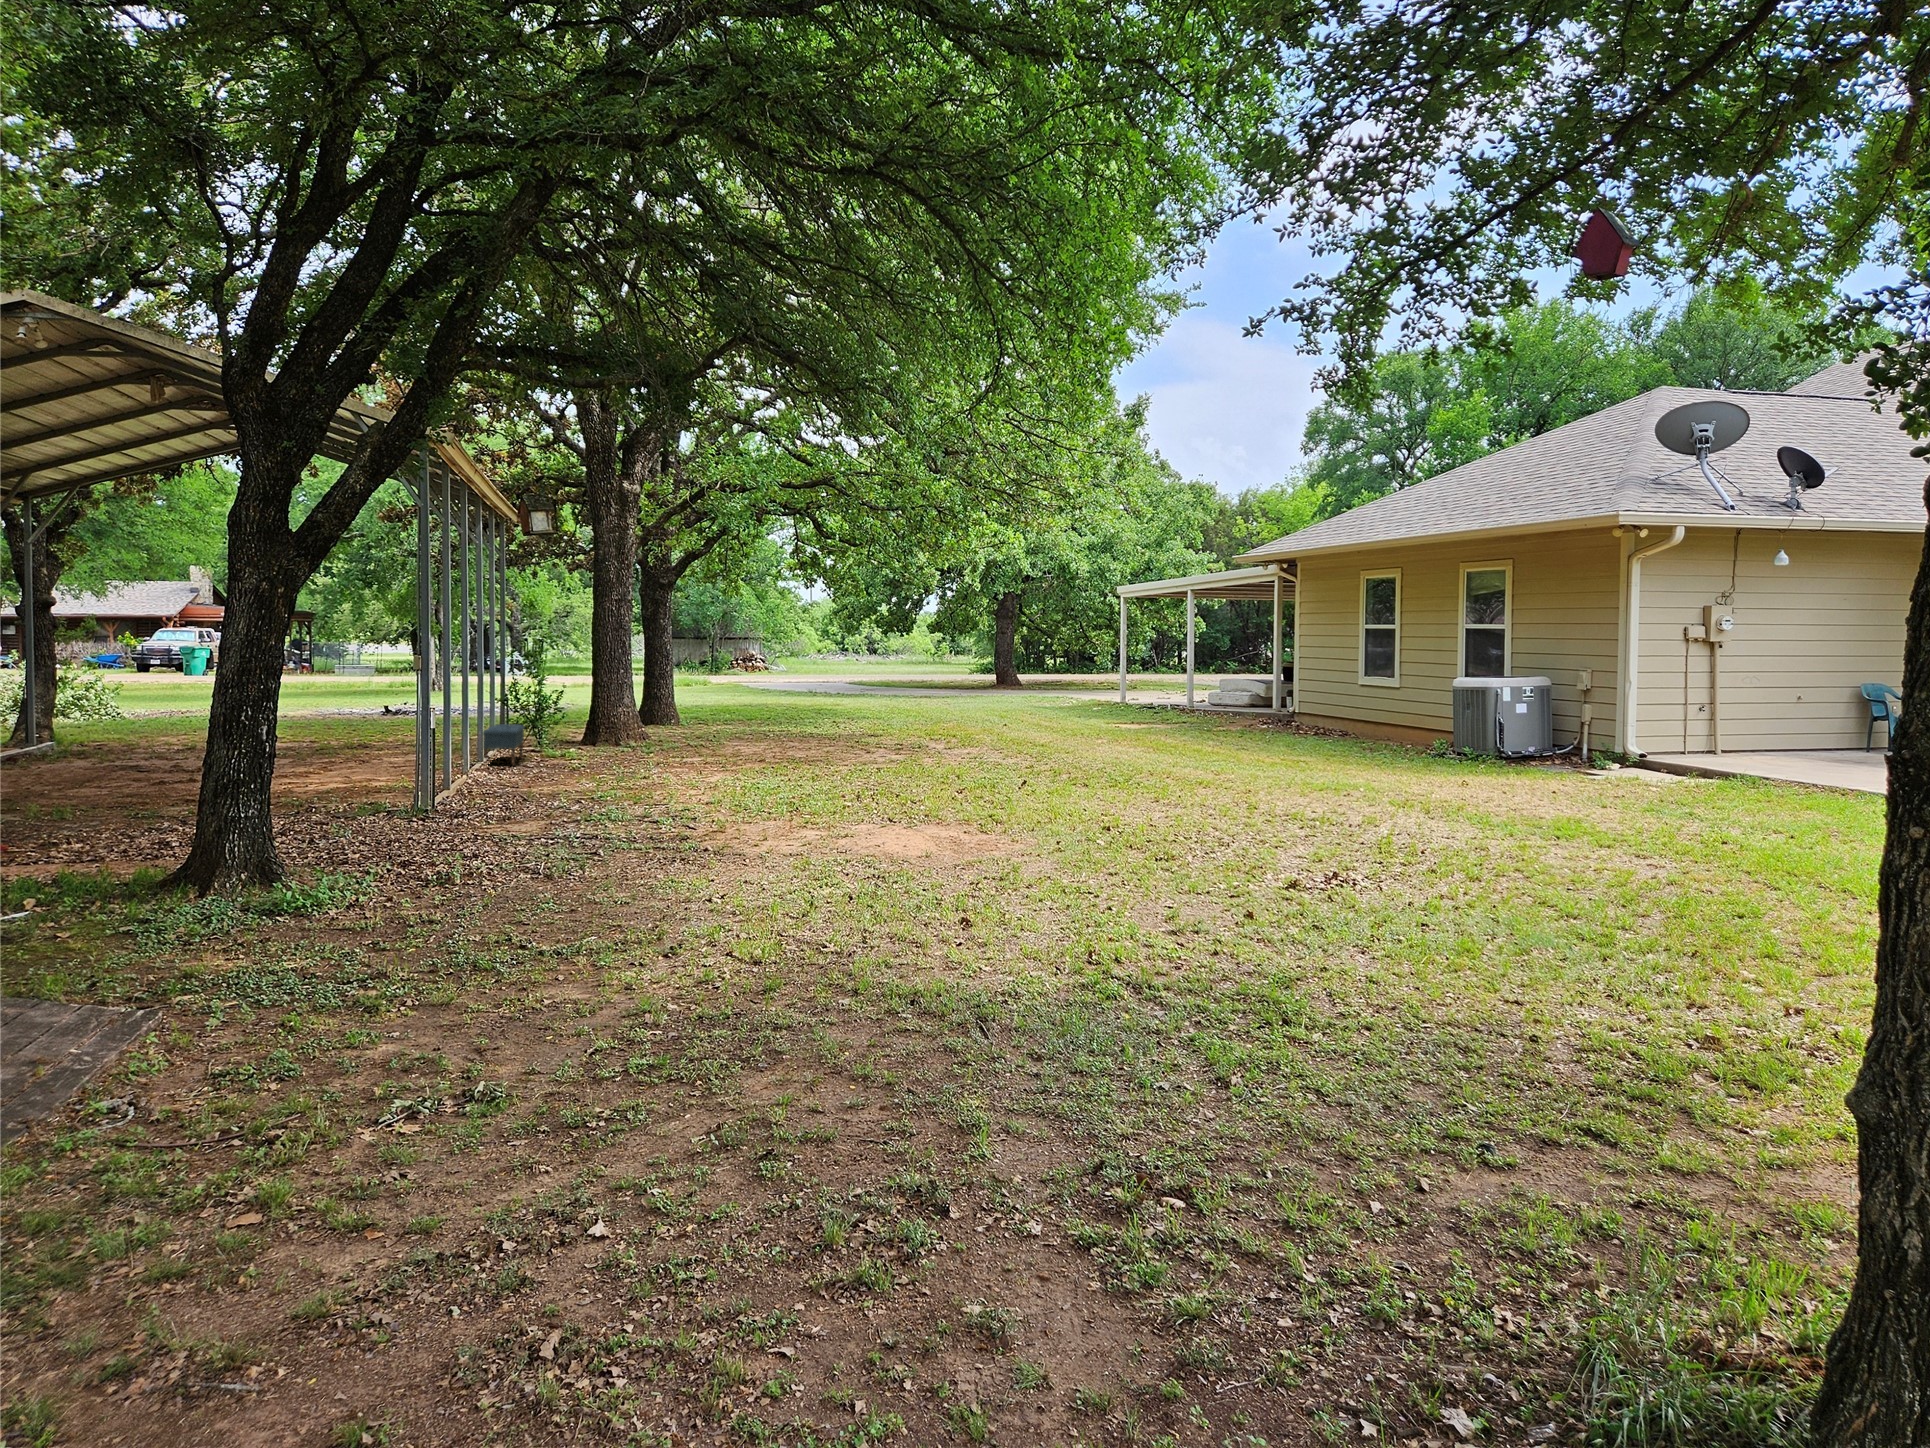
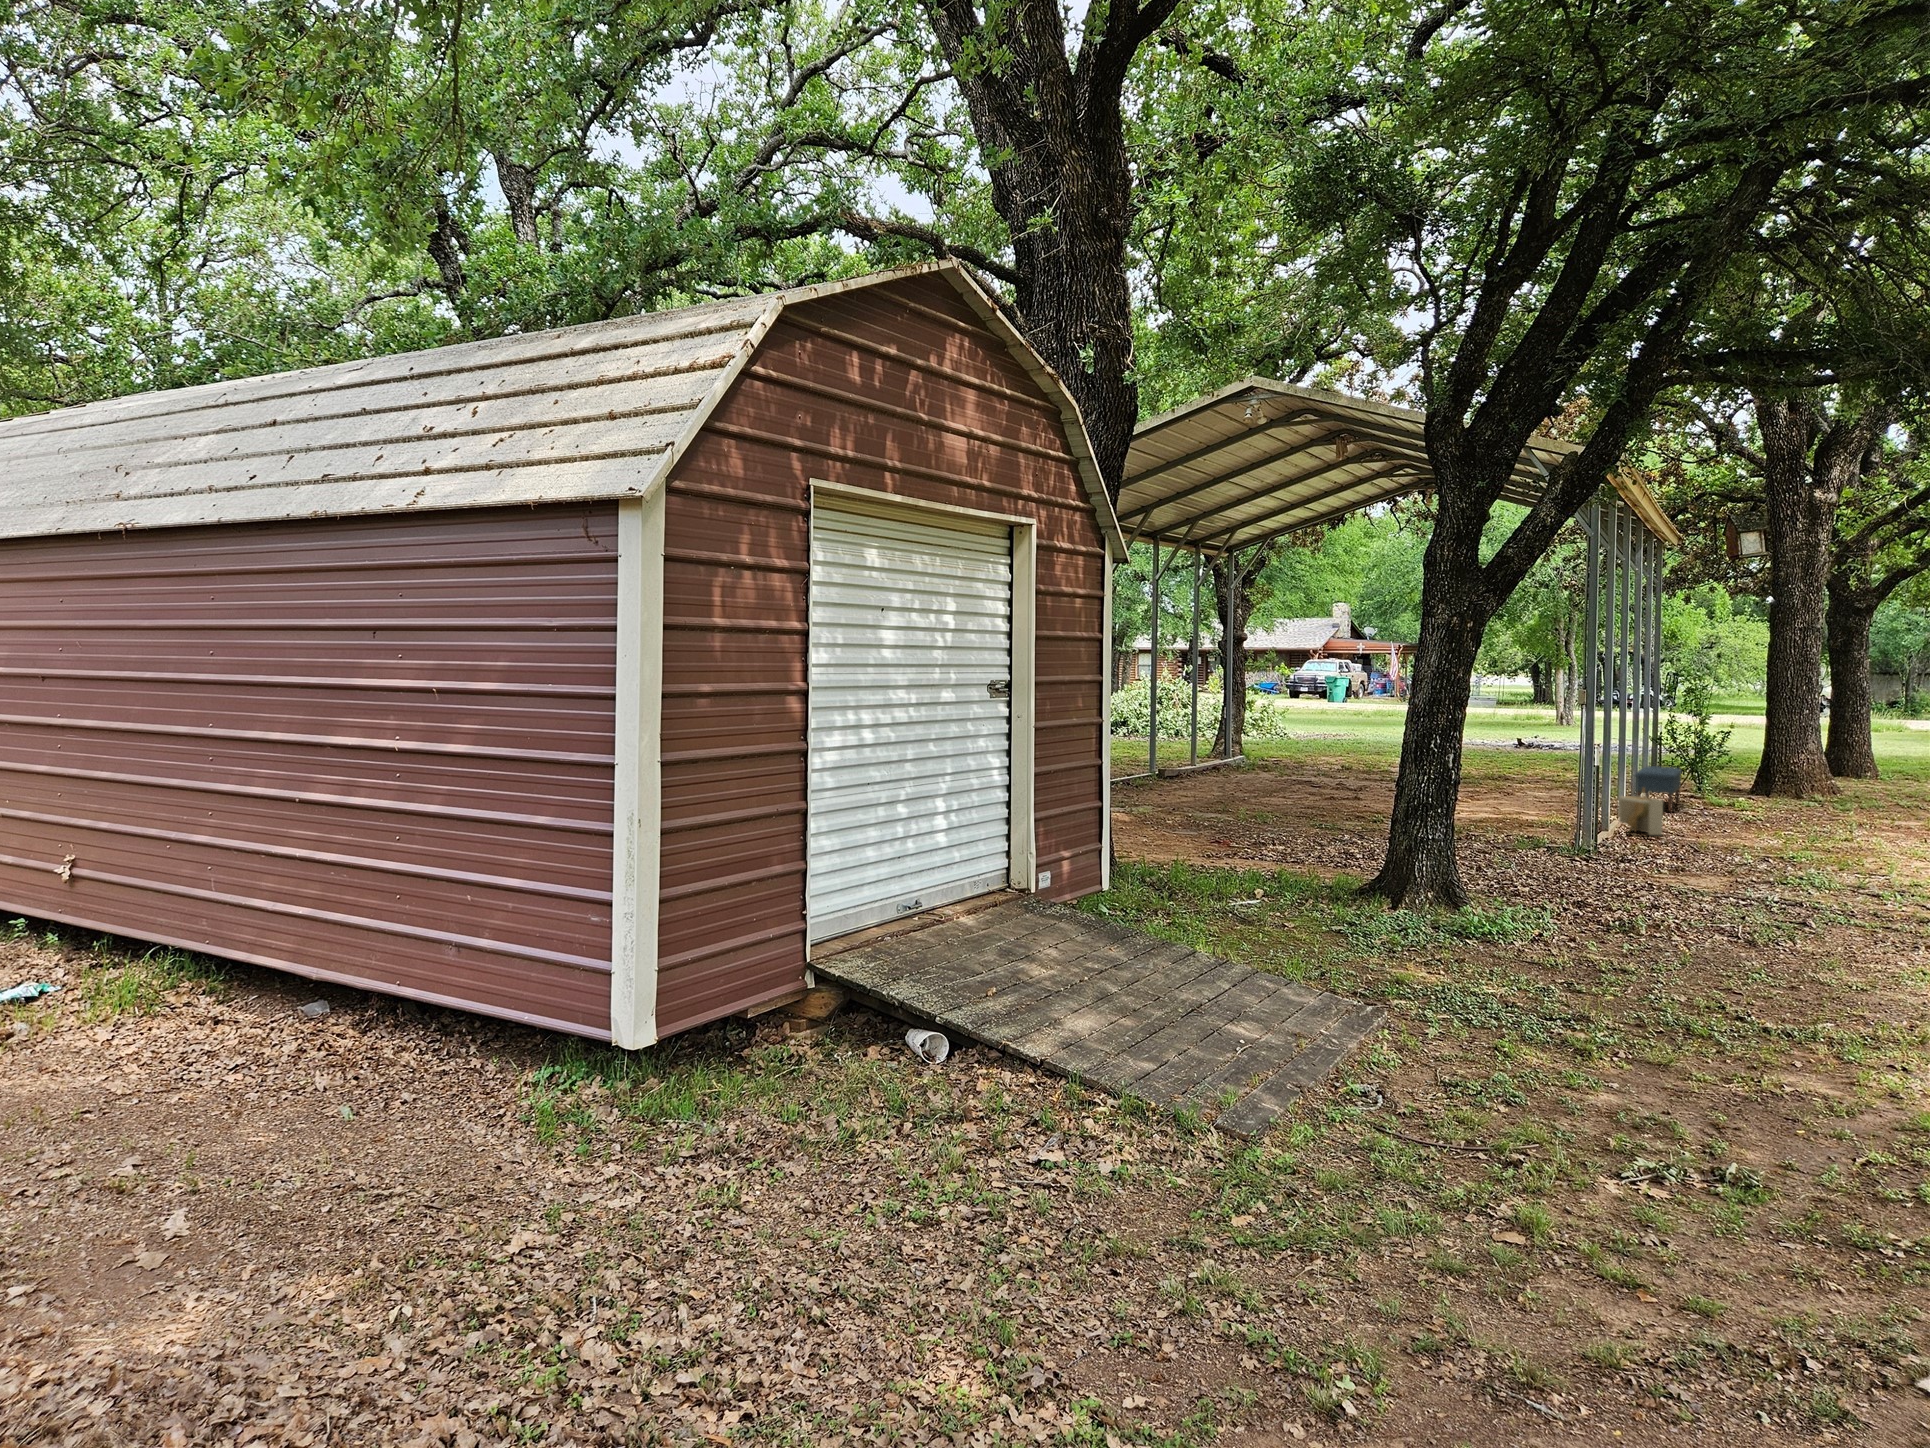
storage bin: none [463,744,501,789] -> present [1619,788,1663,835]

